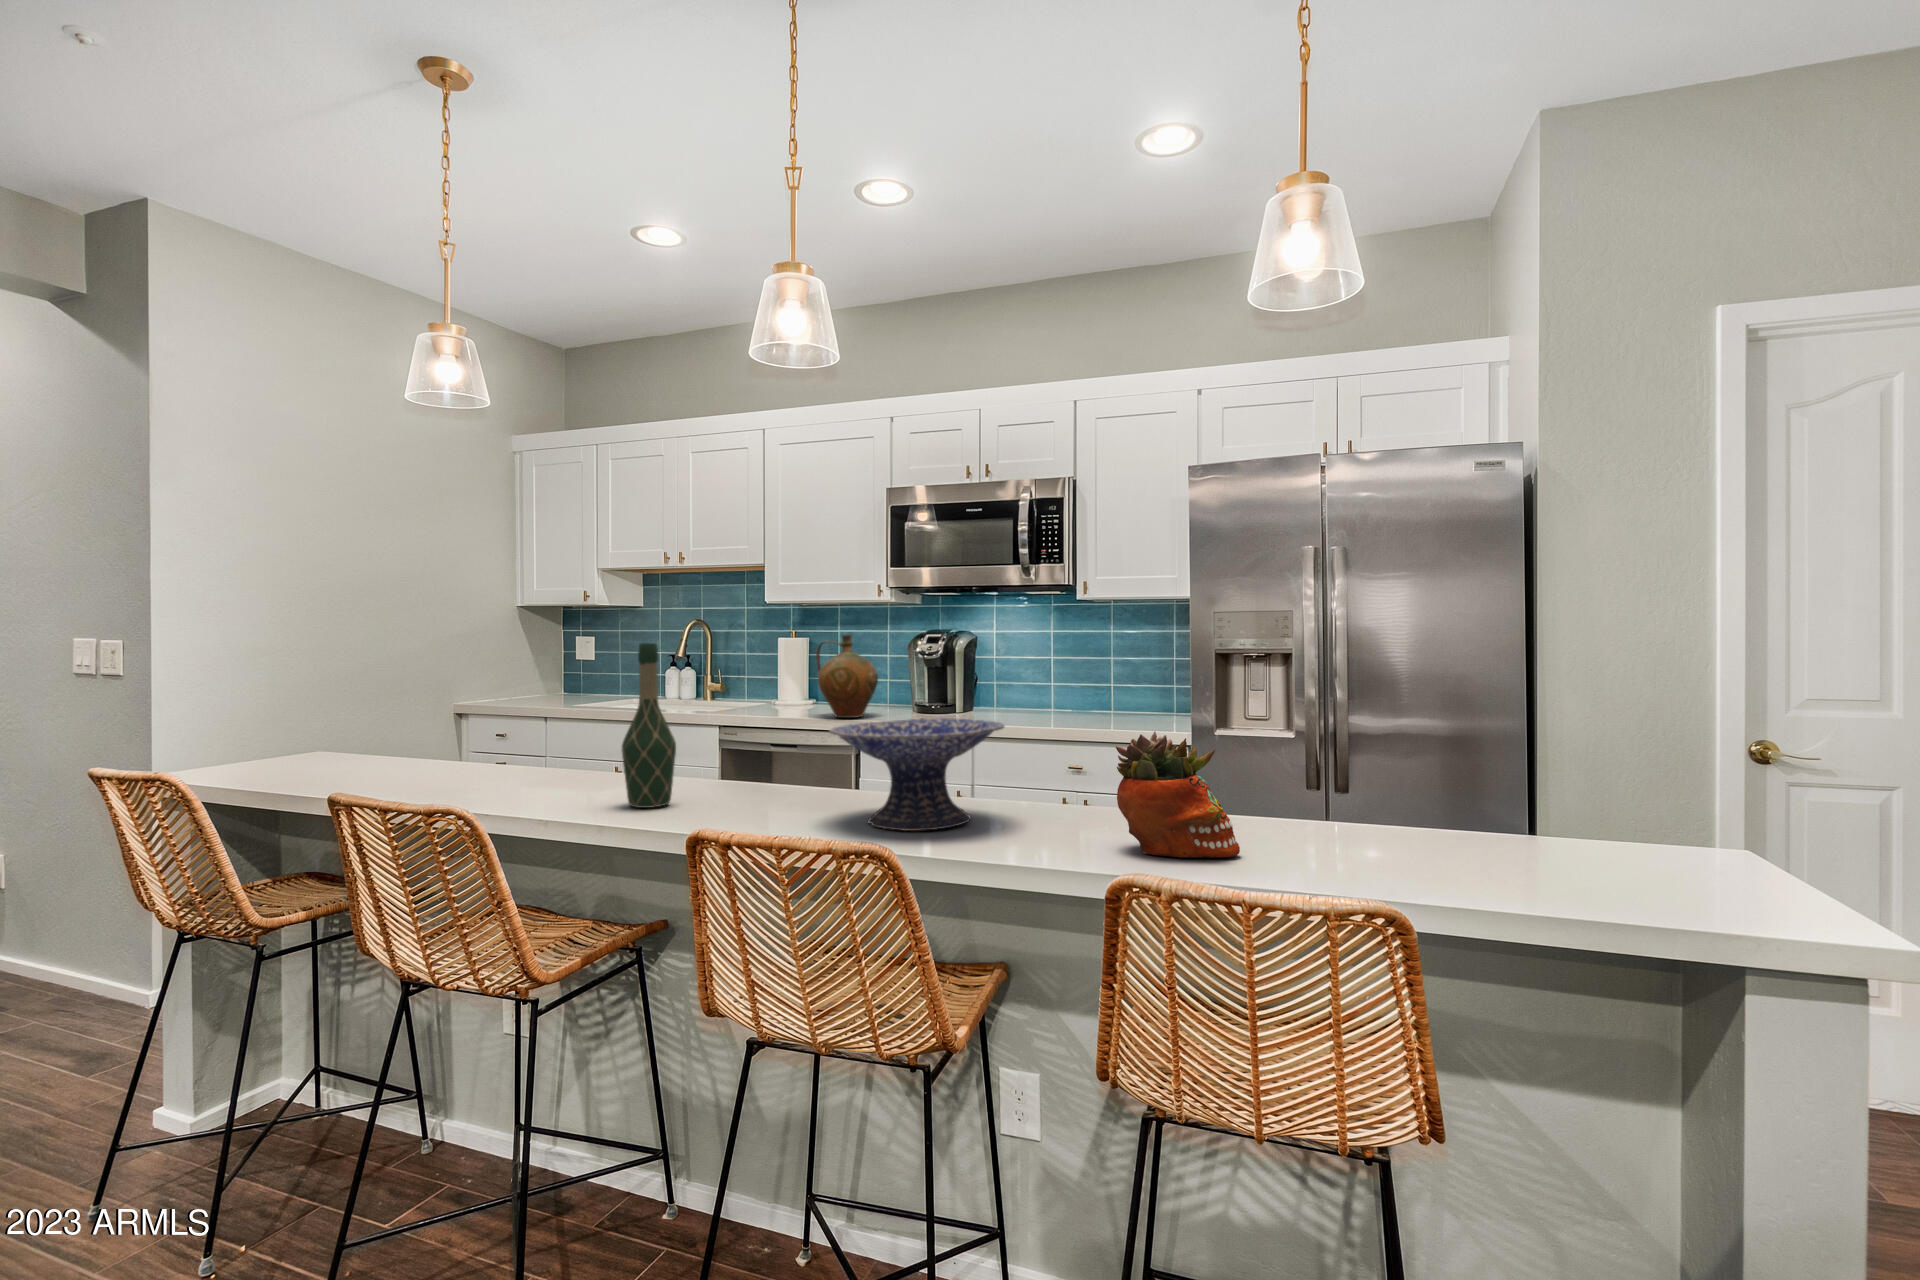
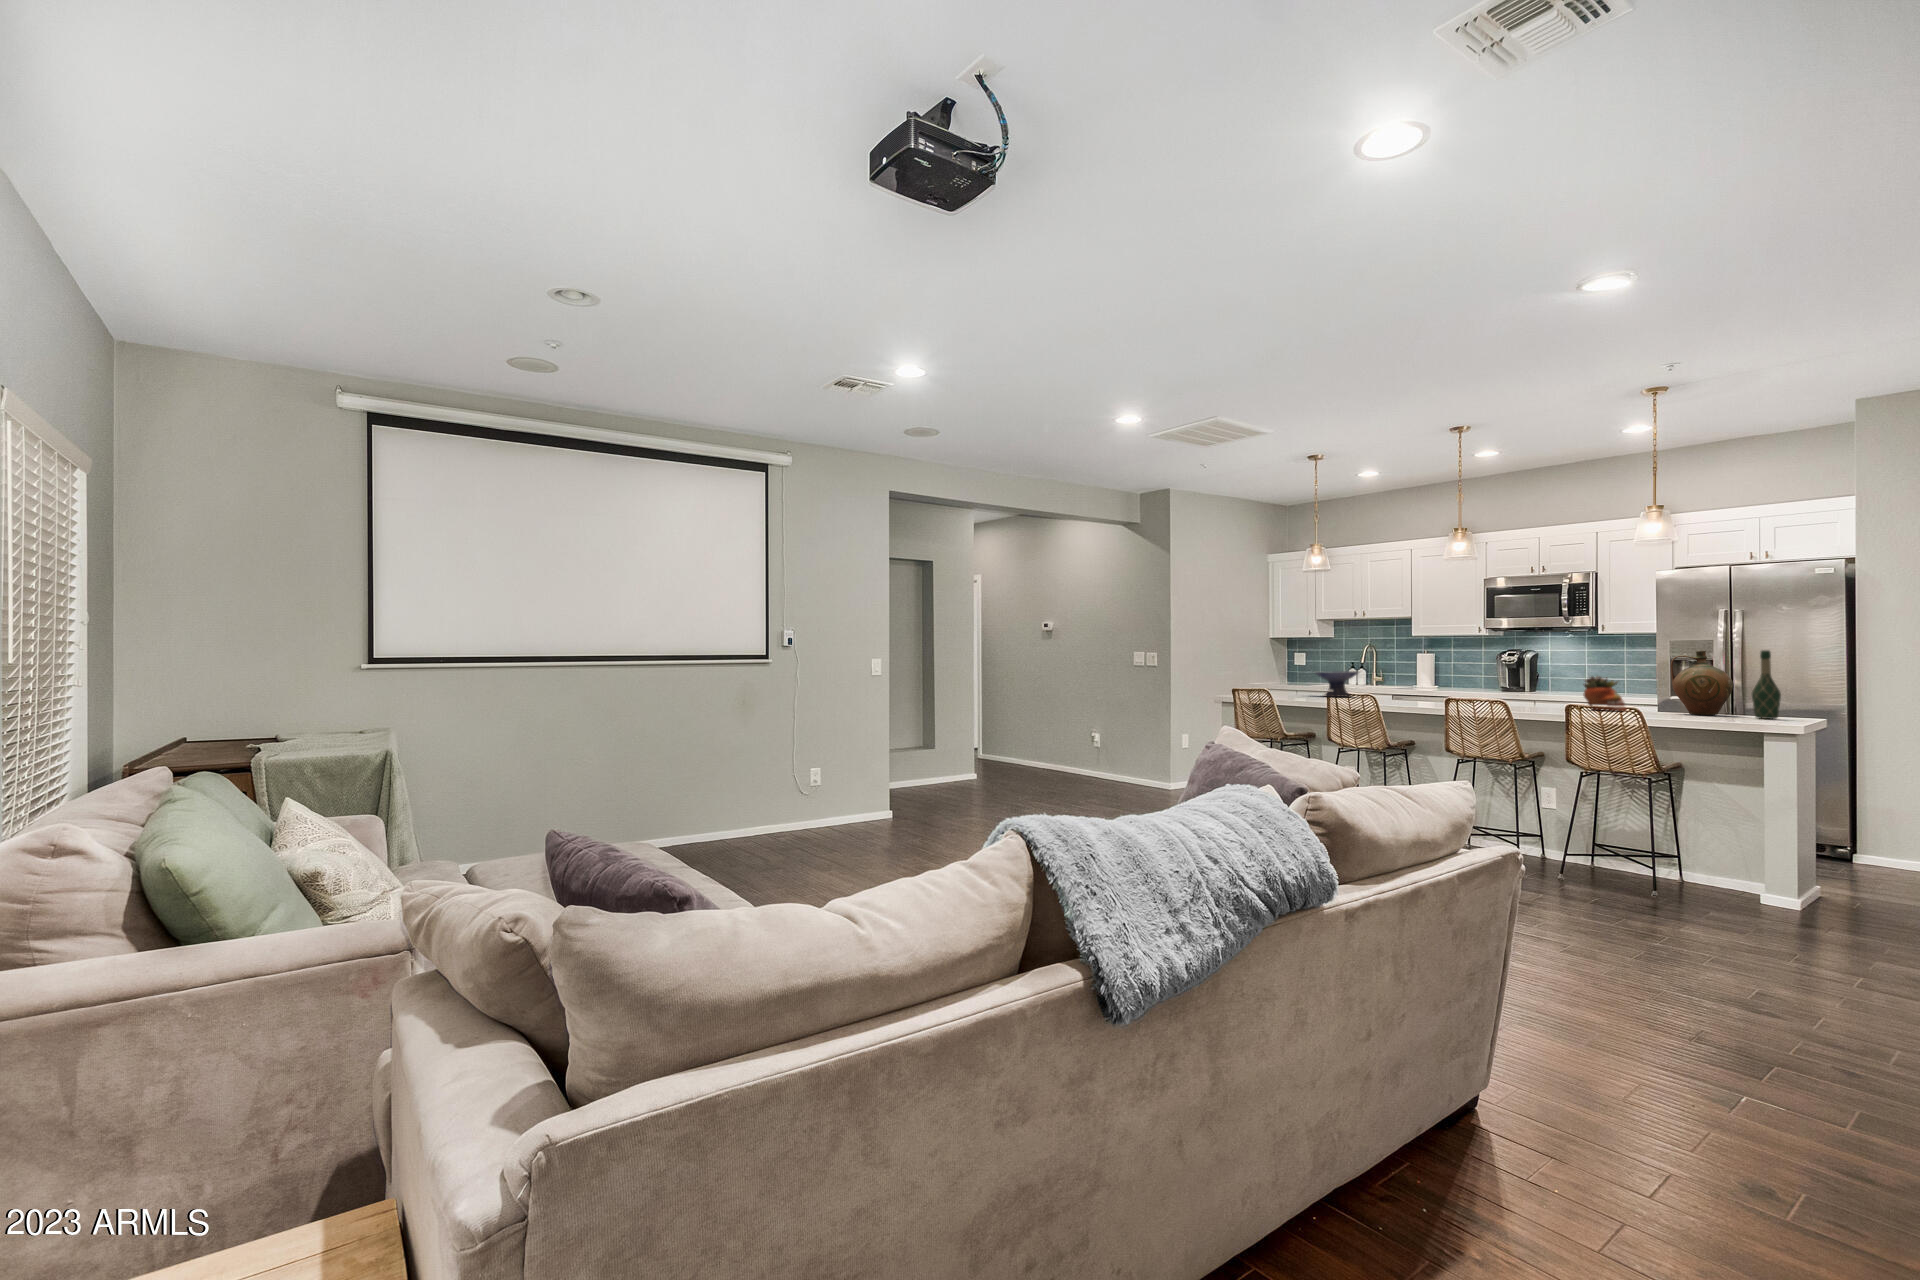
ceramic jug: present [816,635,878,718] -> present [1671,651,1733,715]
wine bottle: present [622,643,676,808] -> present [1752,650,1781,719]
decorative bowl: present [829,718,1004,831] -> present [1315,671,1360,697]

